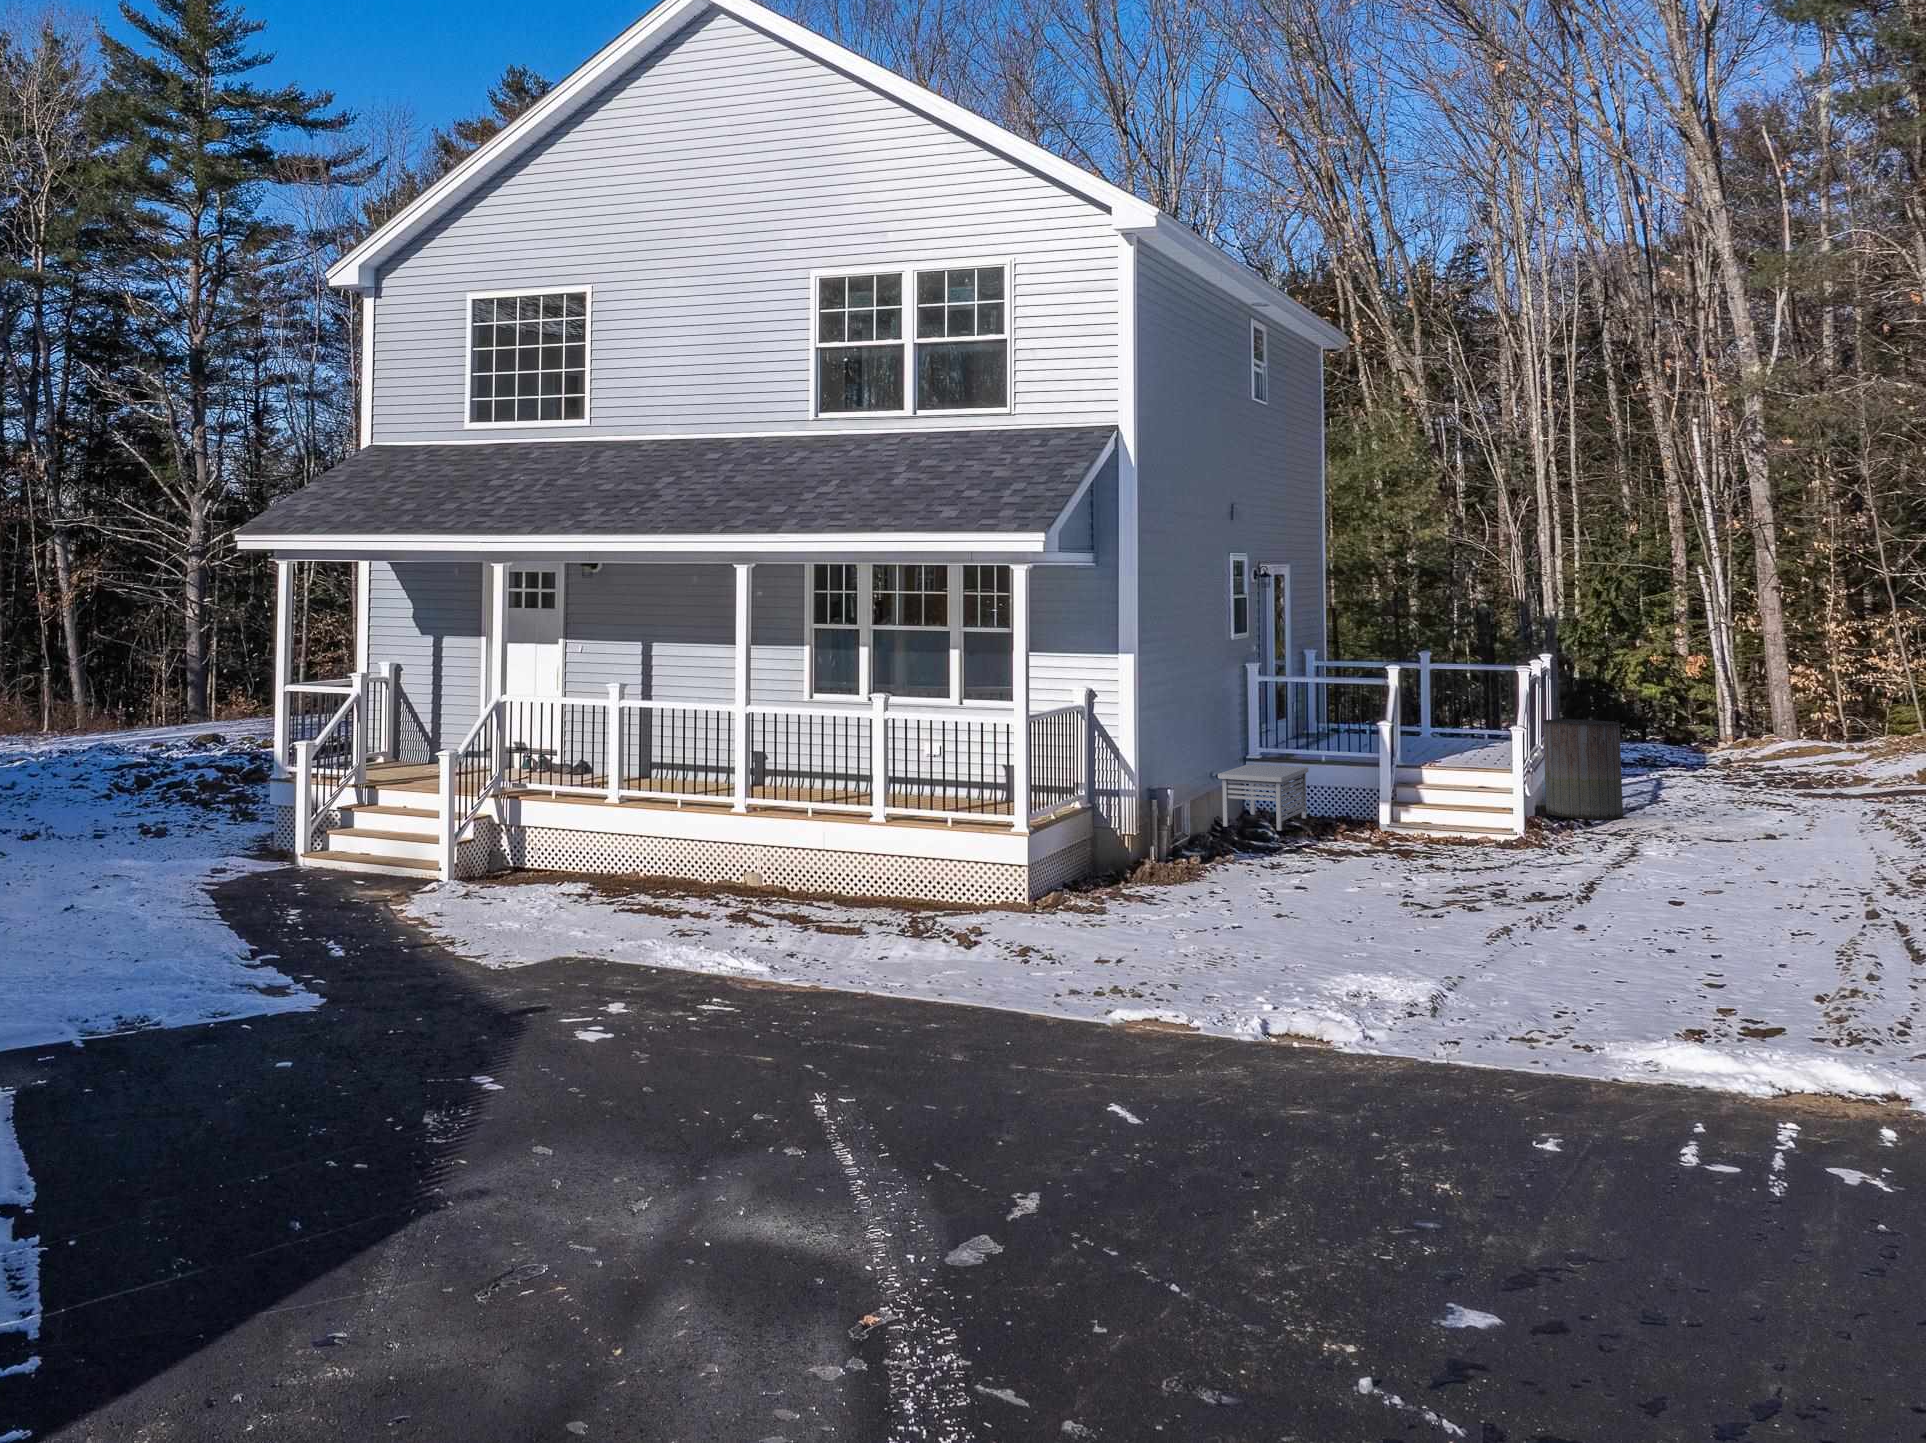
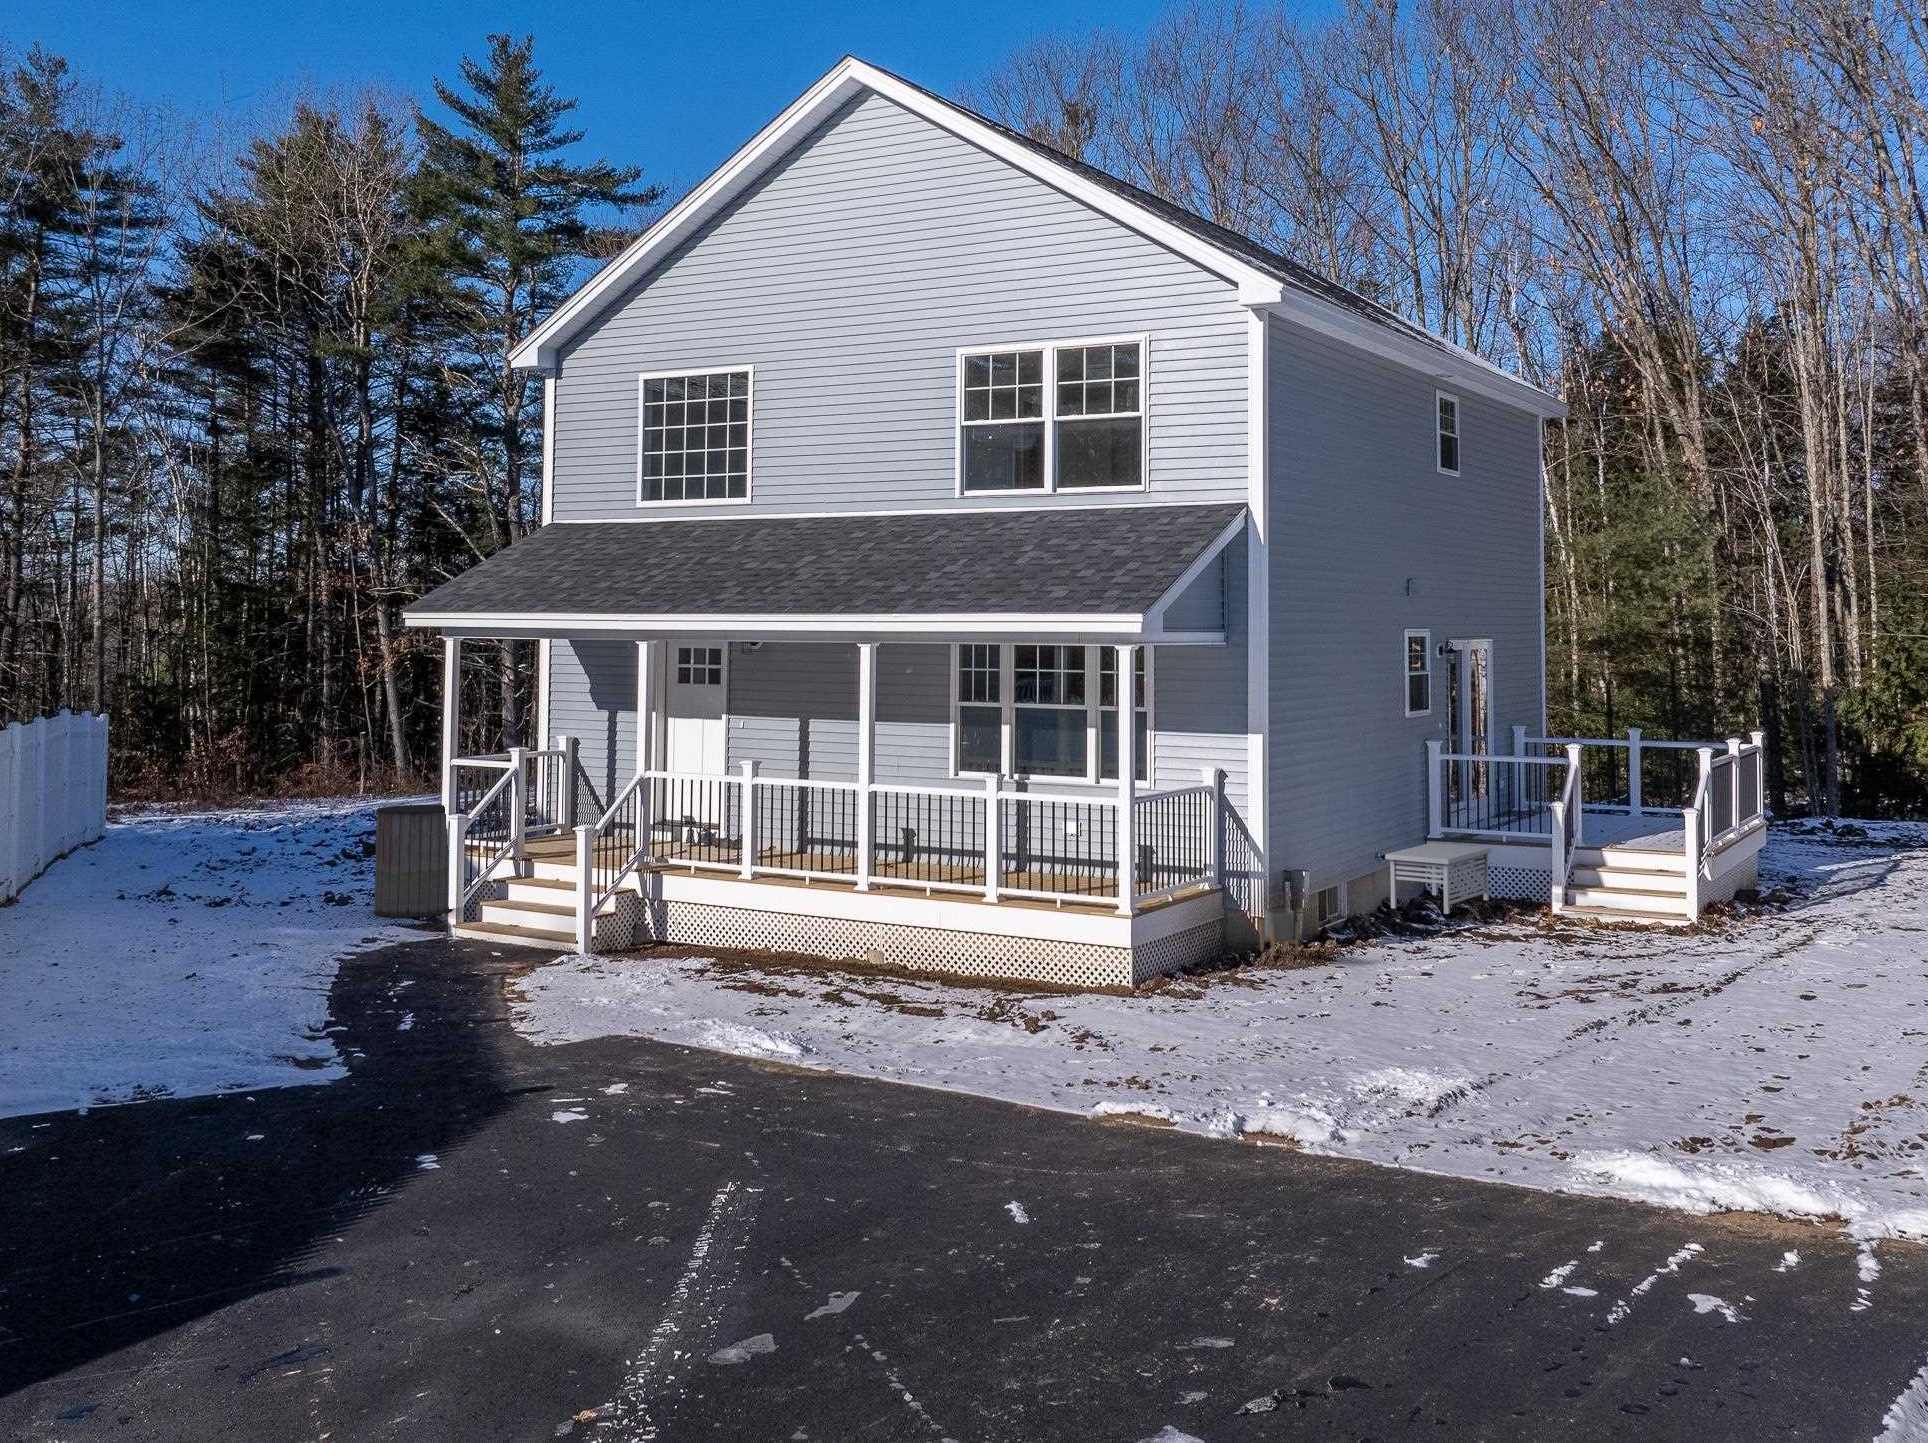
trash can: present [1543,719,1623,819] -> present [374,805,453,917]
planter: none [1132,824,1172,871] -> present [1260,909,1299,956]

